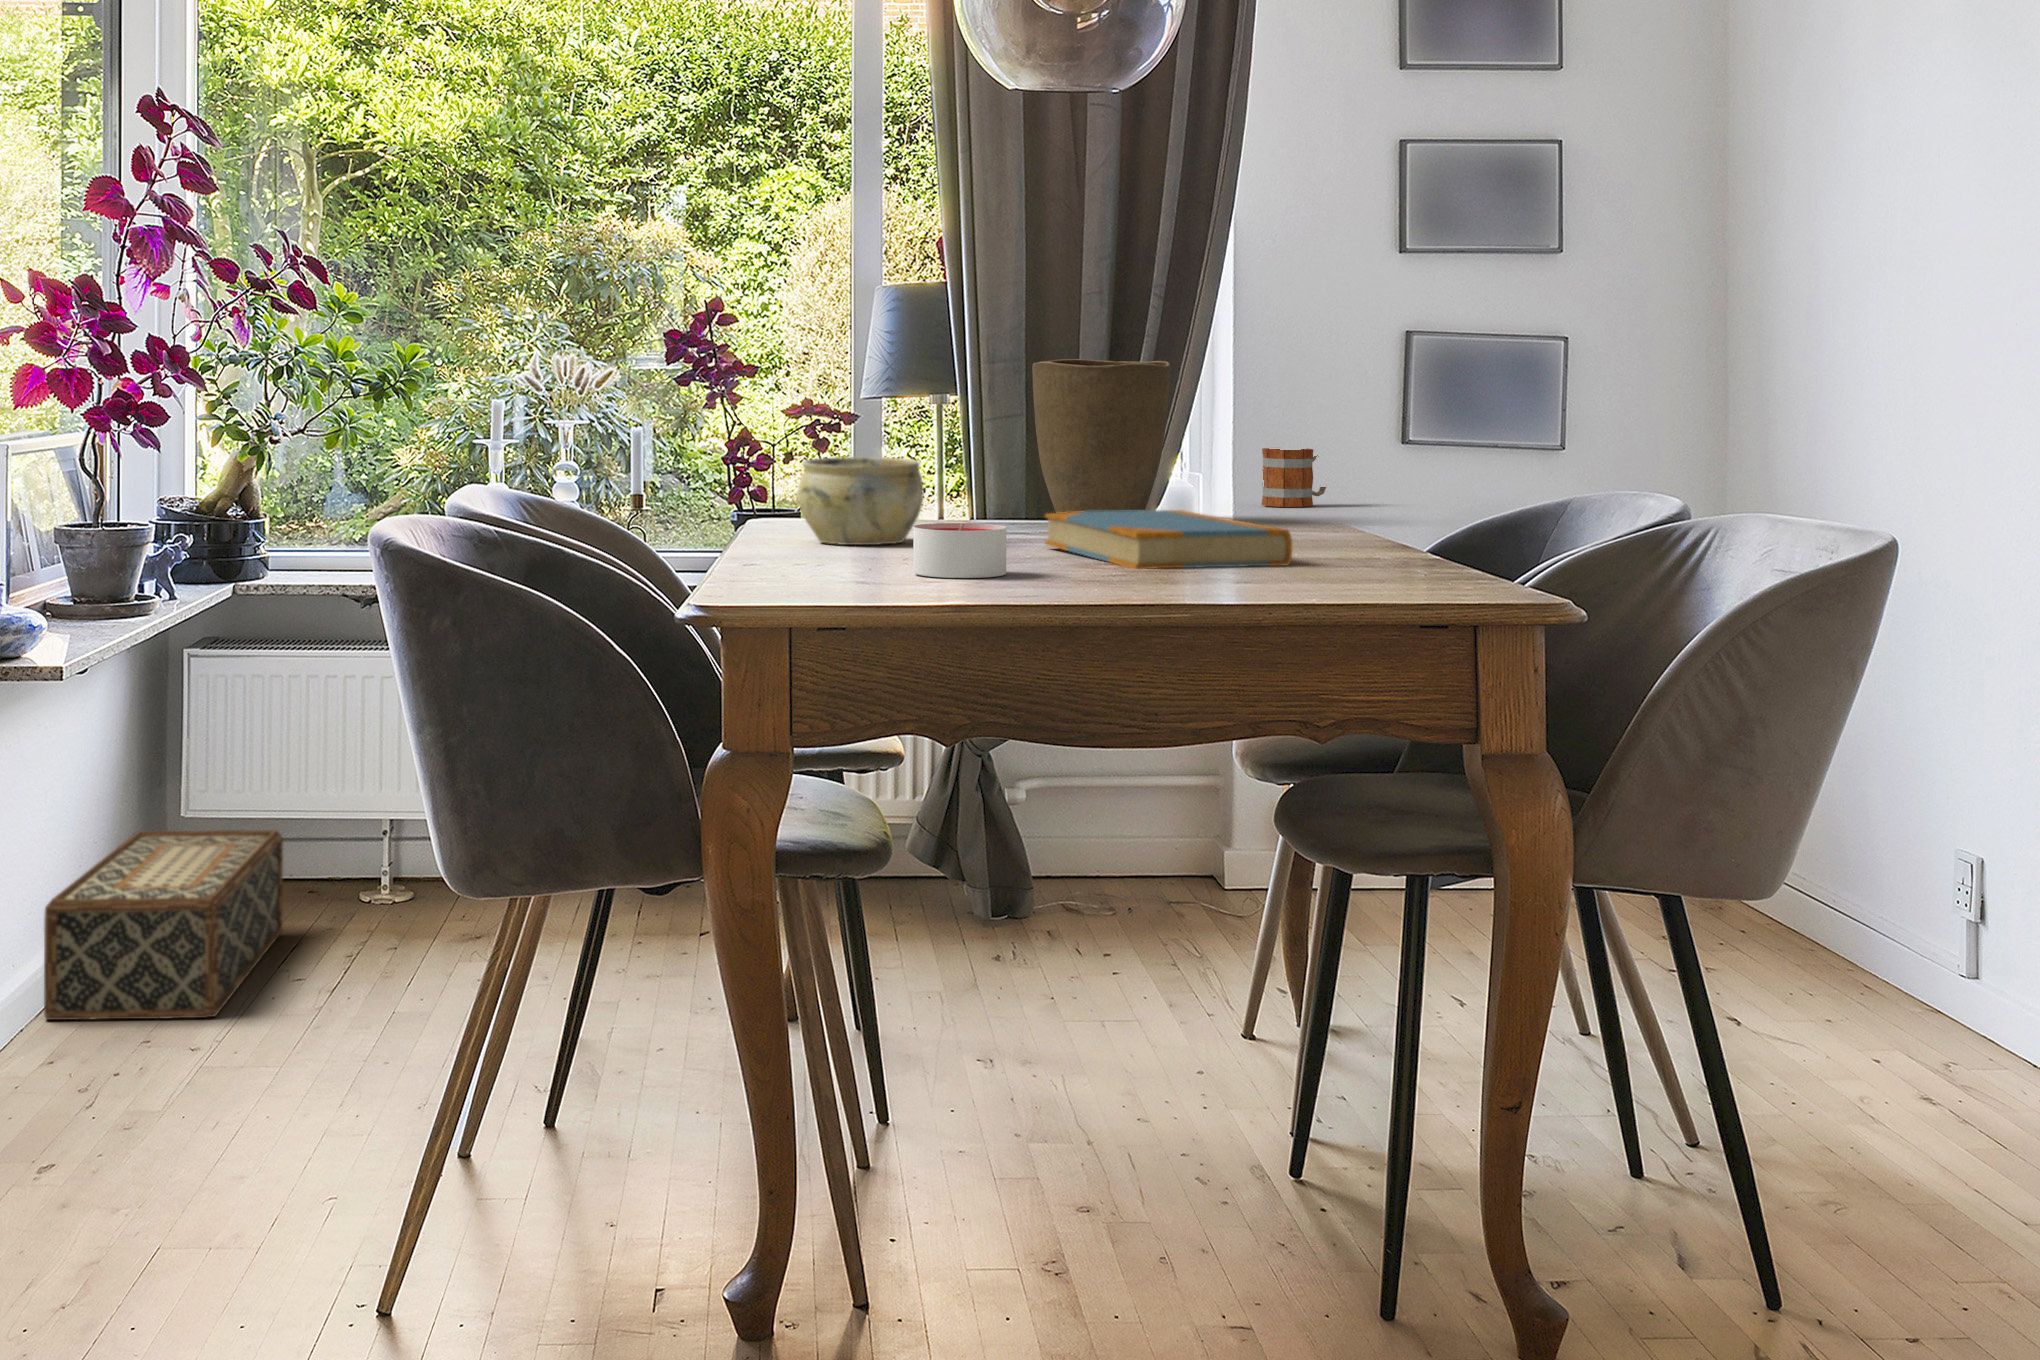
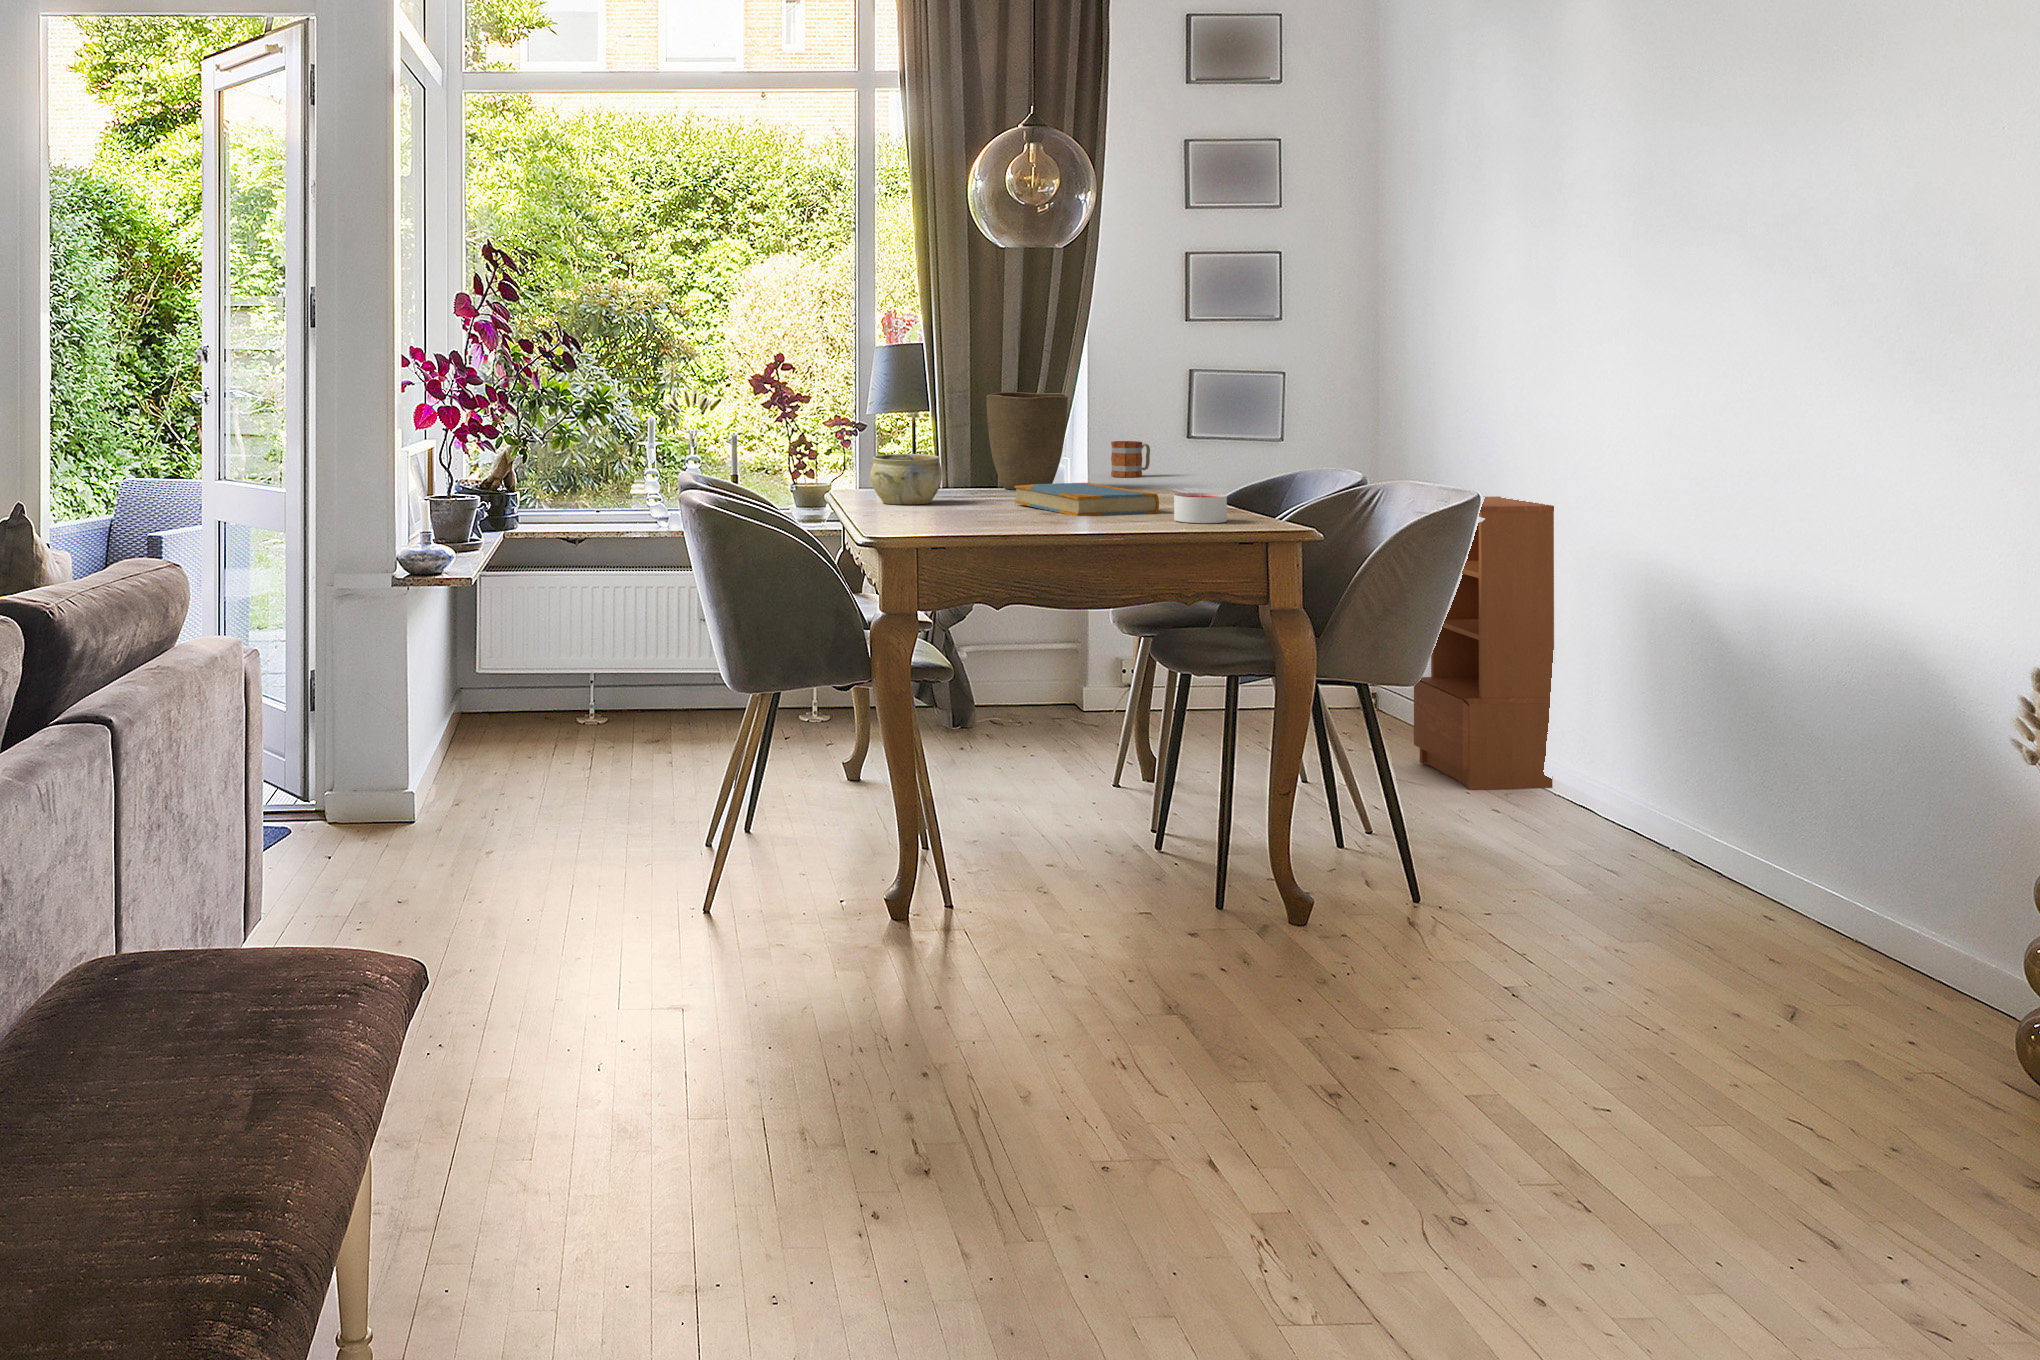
candle: present [913,523,1006,578] -> present [1174,493,1227,523]
bookcase: none [1771,545,2033,1072] -> present [1414,496,1554,790]
woven basket: present [44,830,283,1020] -> none [427,680,537,788]

